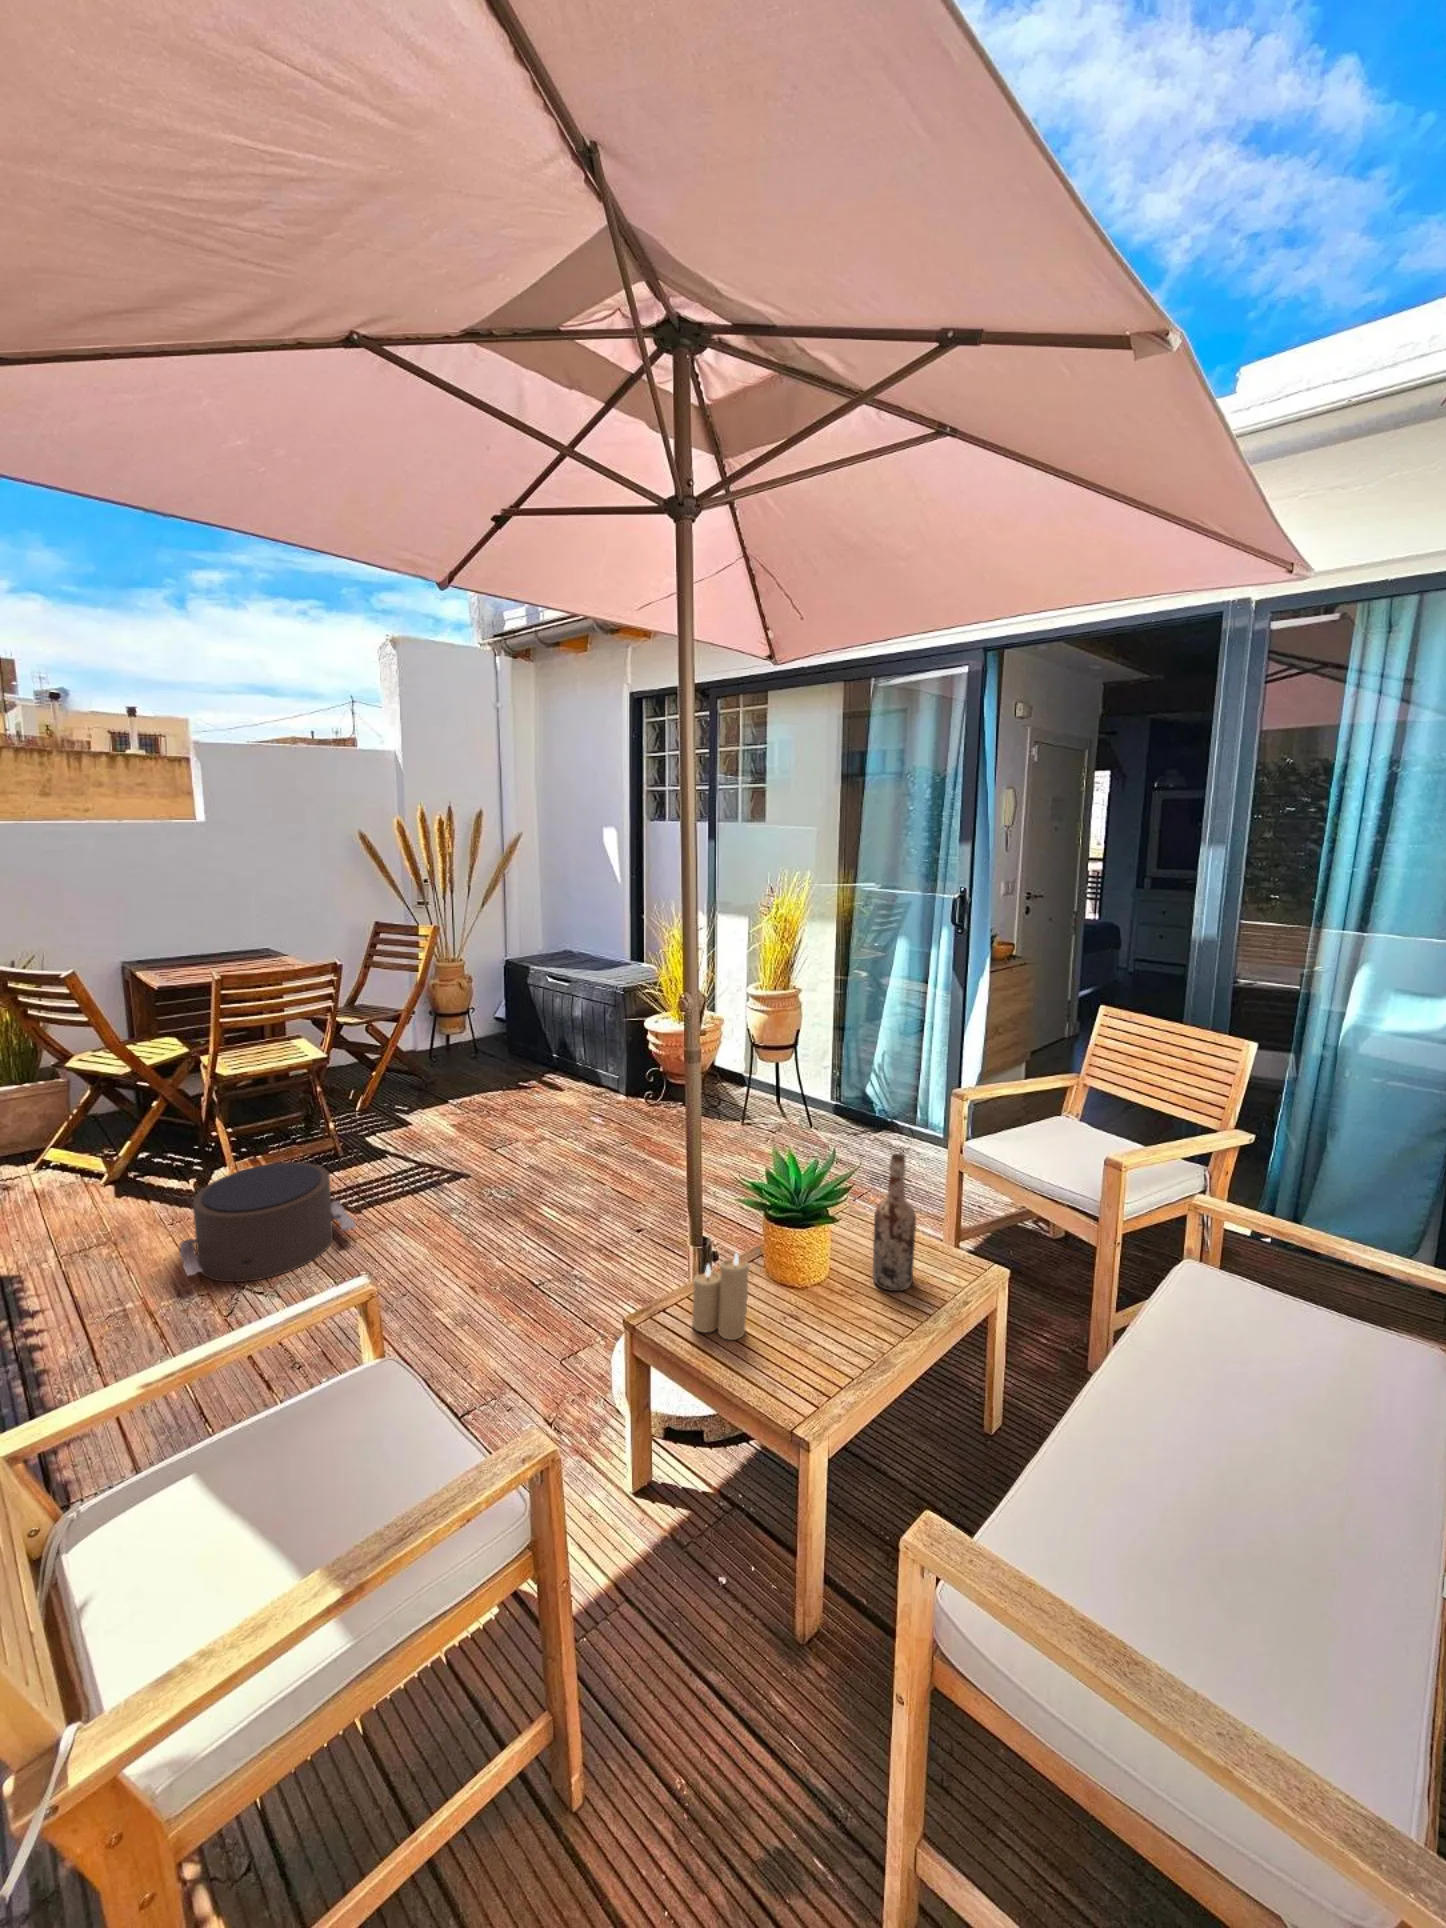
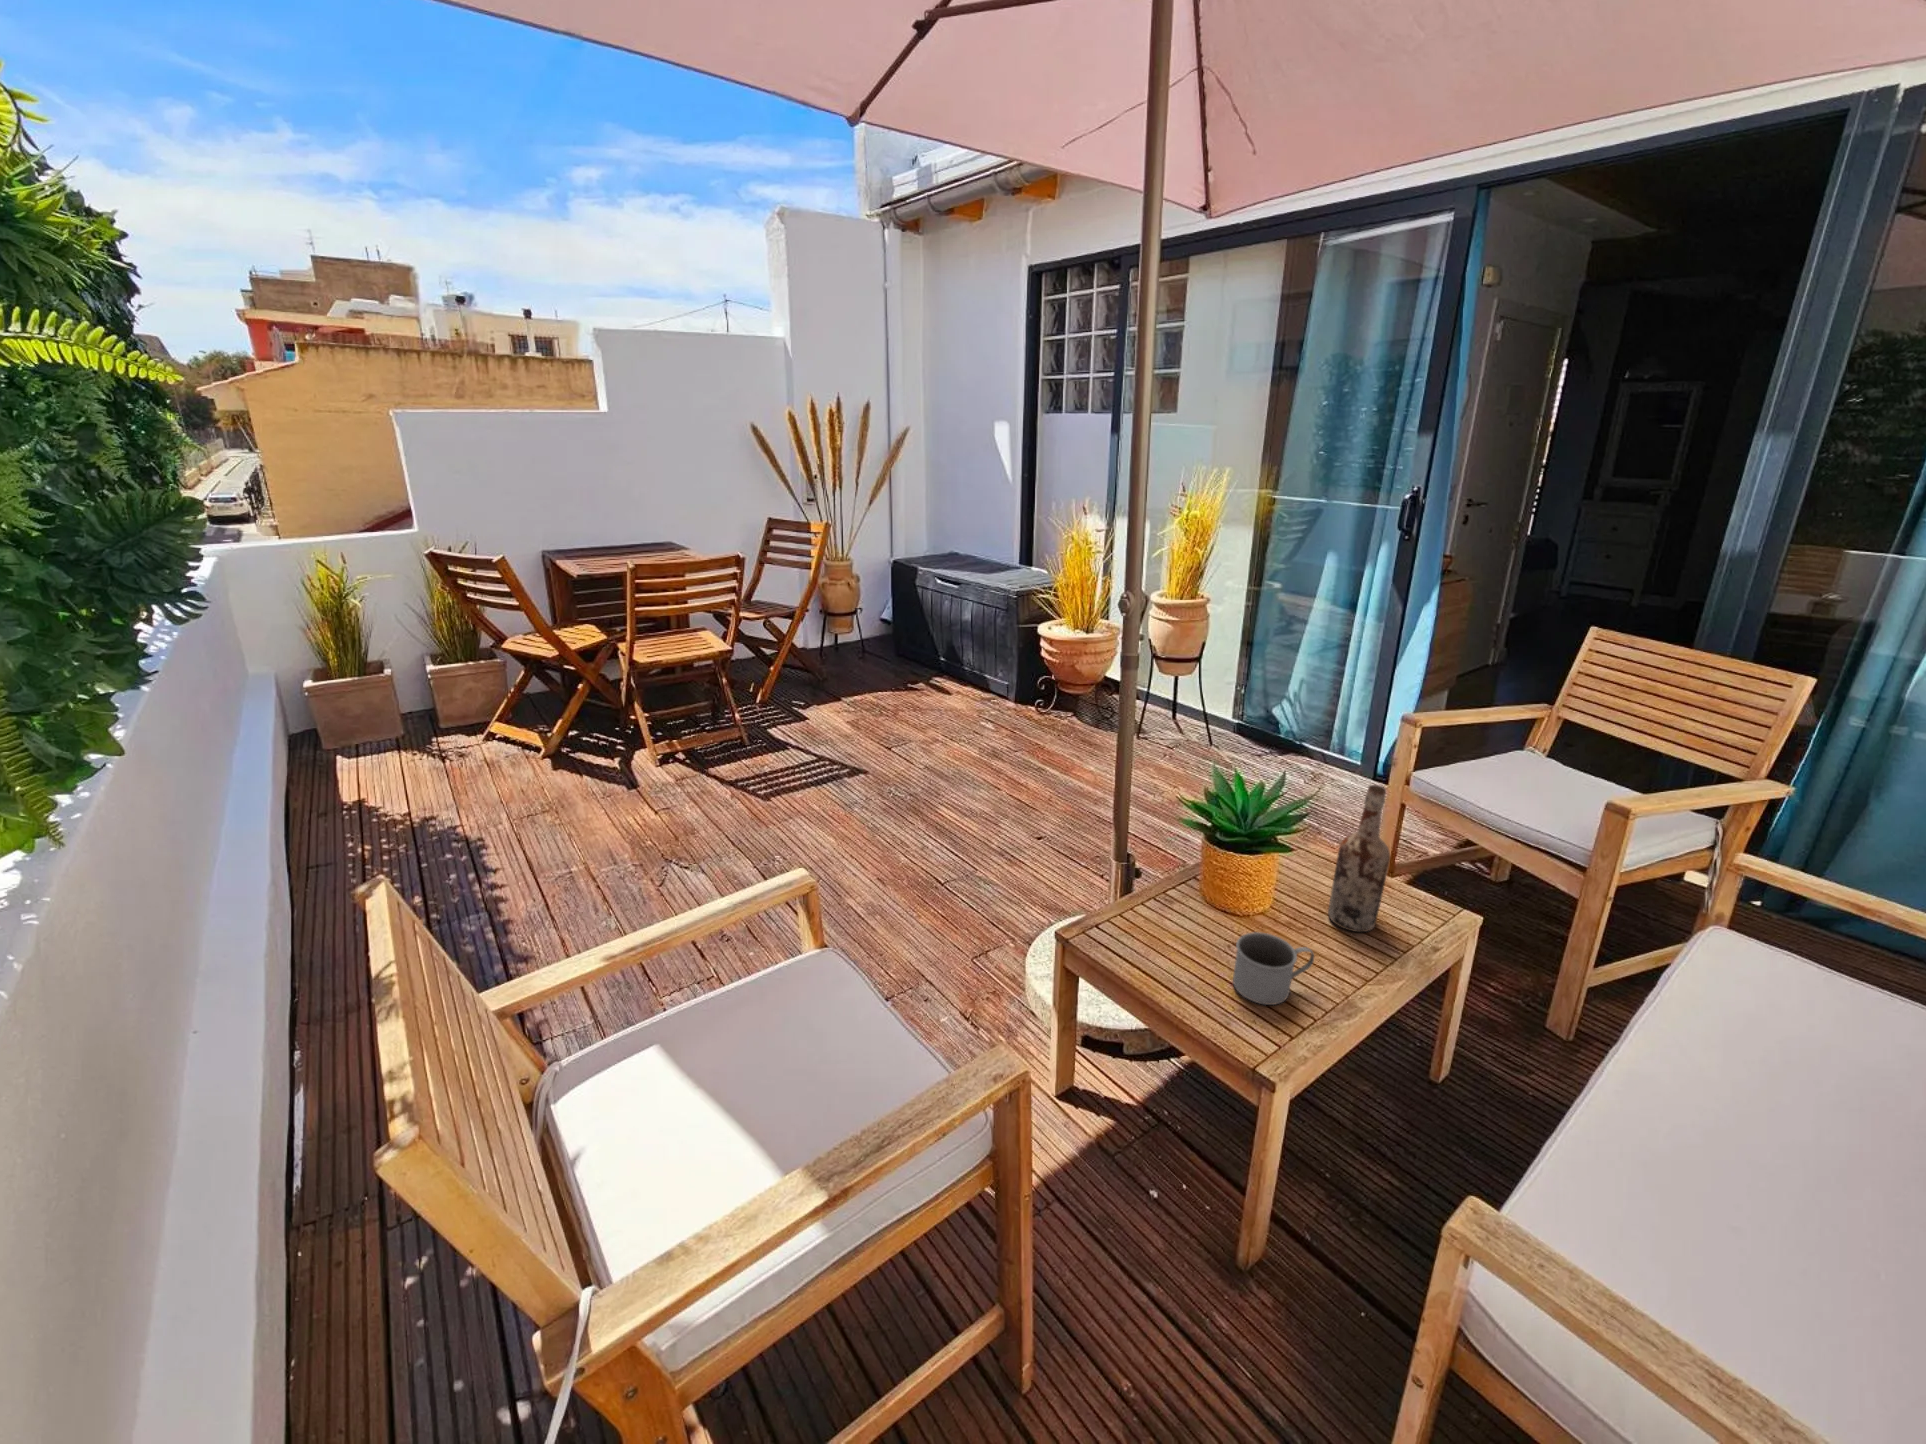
pouf: present [180,1162,356,1282] -> none [614,749,768,854]
candle: present [692,1253,750,1340] -> none [1131,878,1202,967]
mug: none [779,1298,848,1367] -> present [1233,932,1314,1005]

